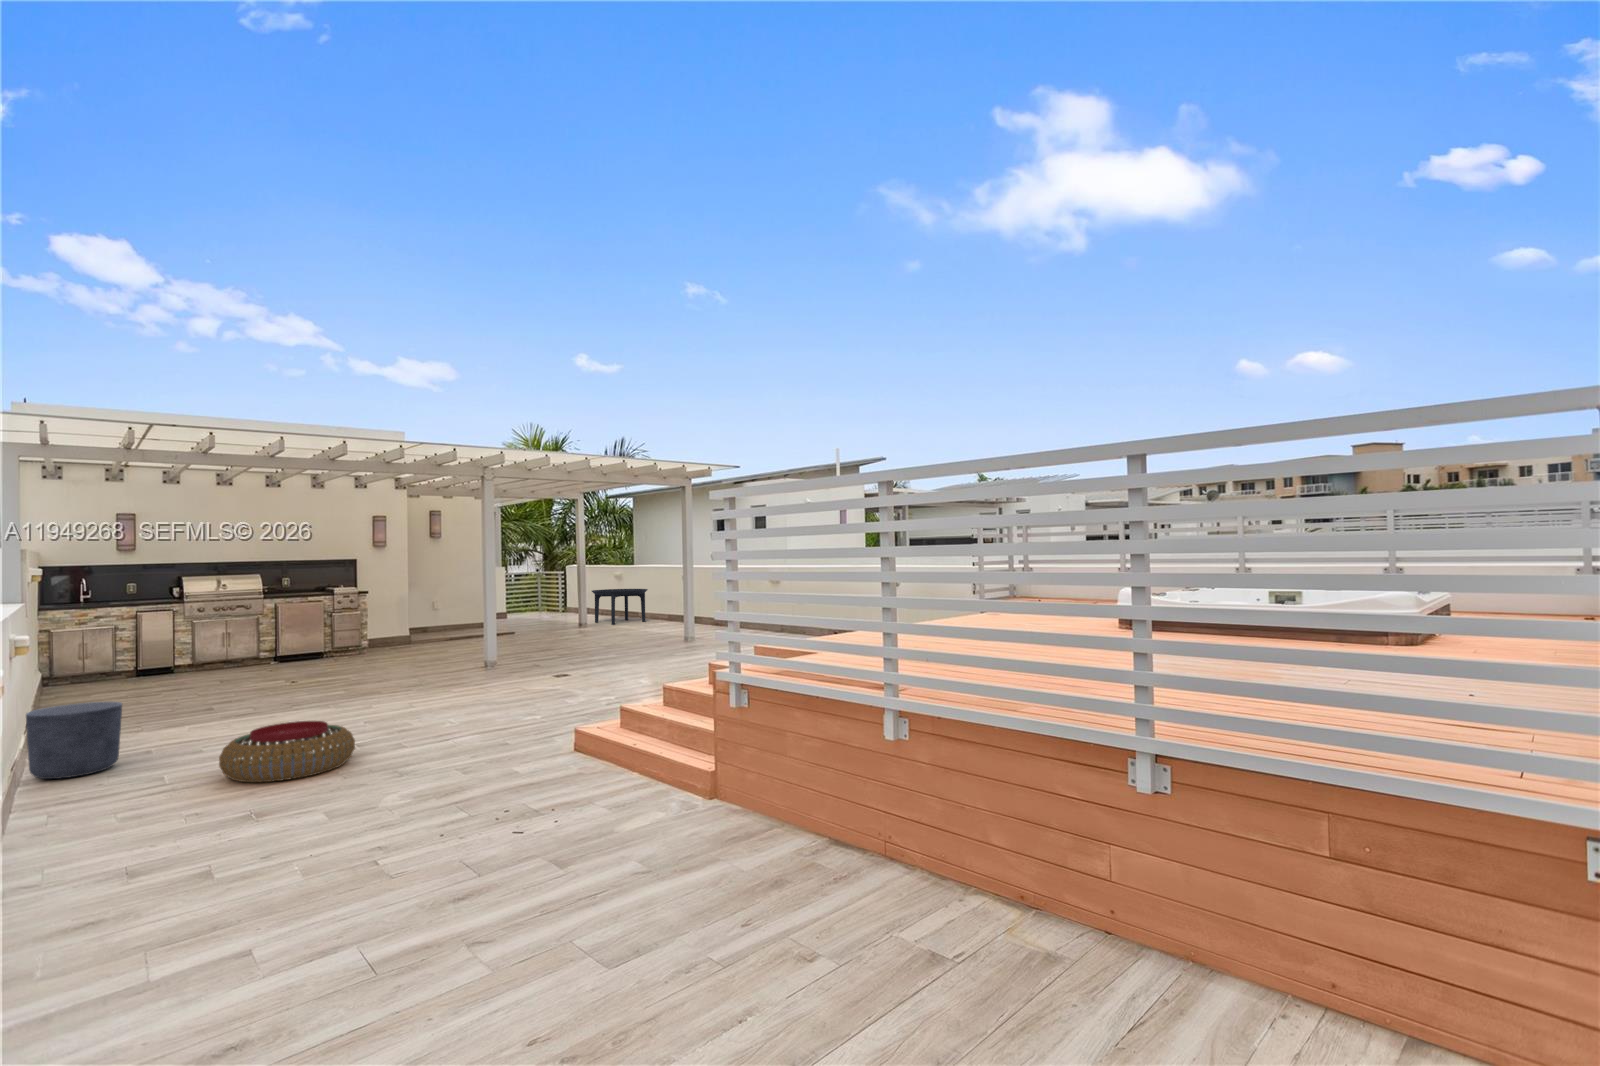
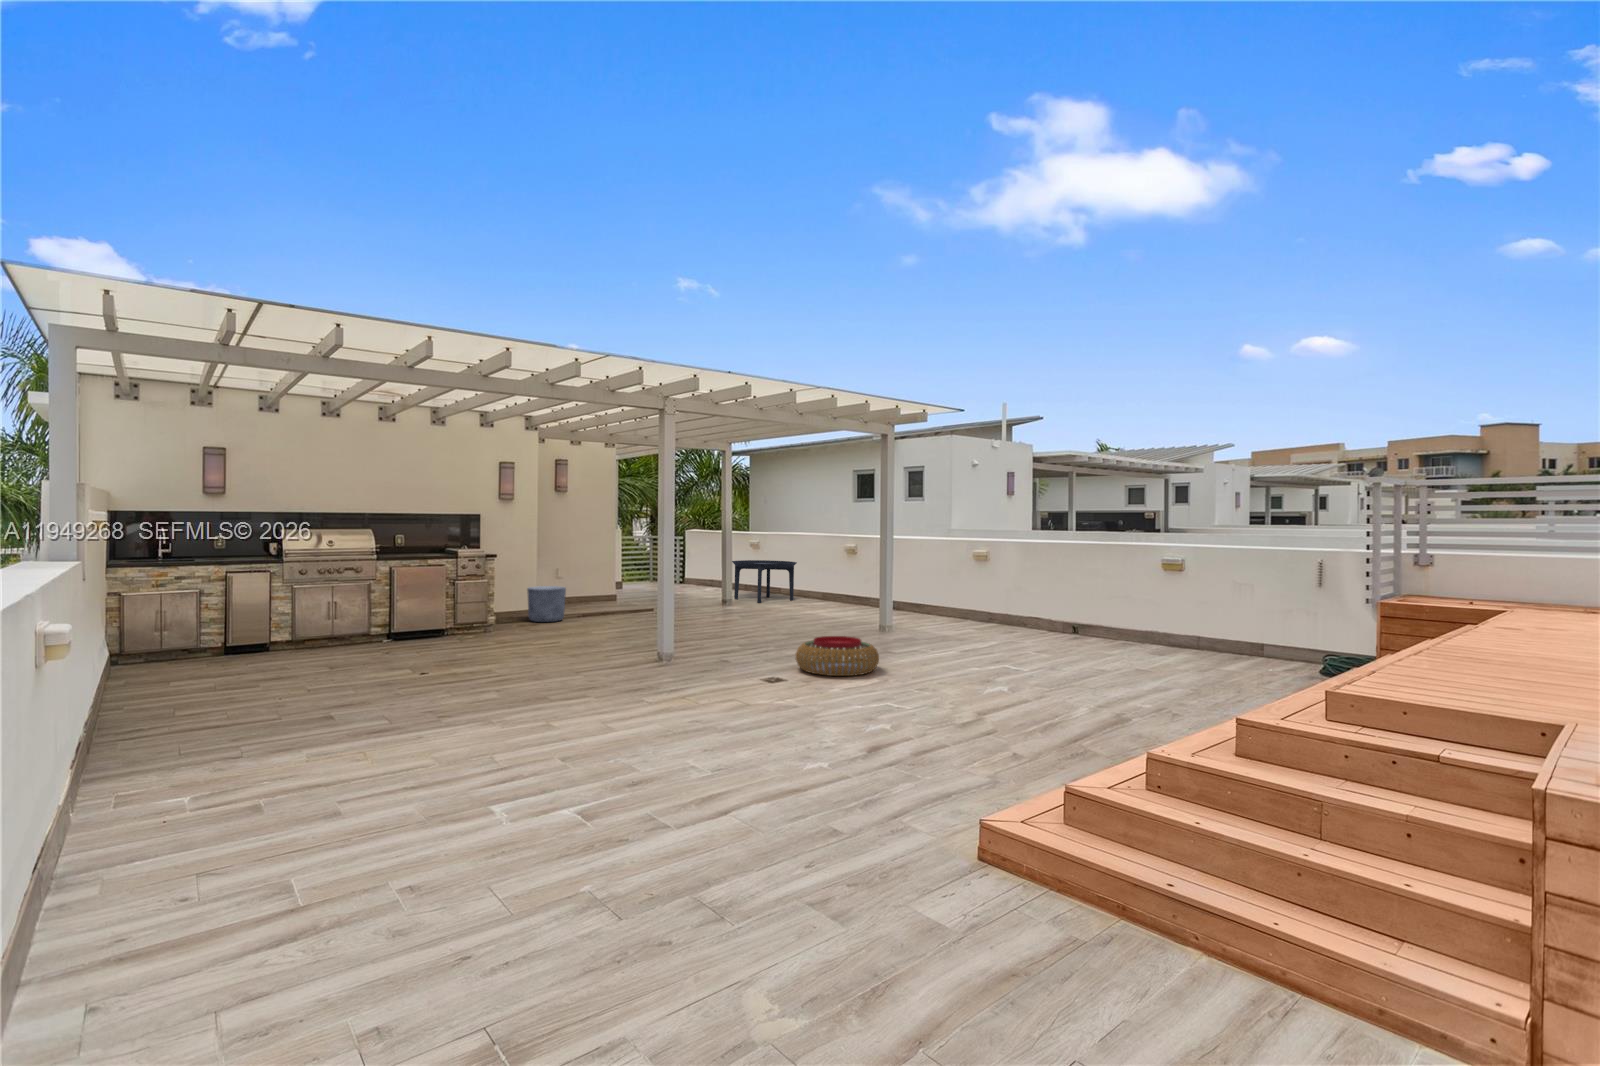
planter: present [26,702,122,779] -> present [527,586,566,622]
pouf: present [219,721,355,782] -> present [796,636,879,676]

